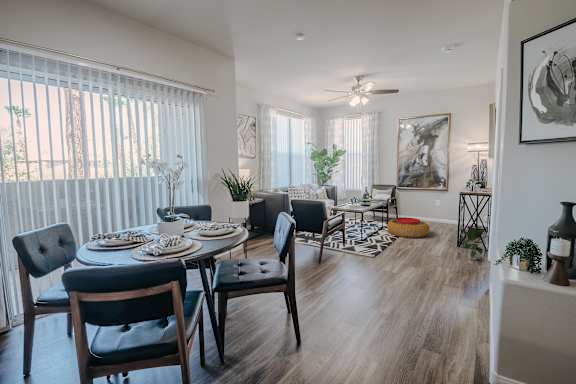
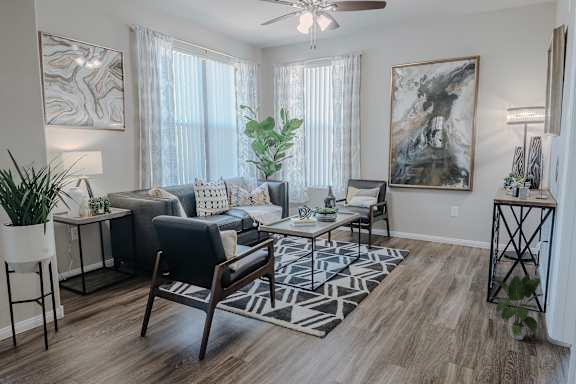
pouf: present [387,217,429,238] -> none [364,241,439,281]

